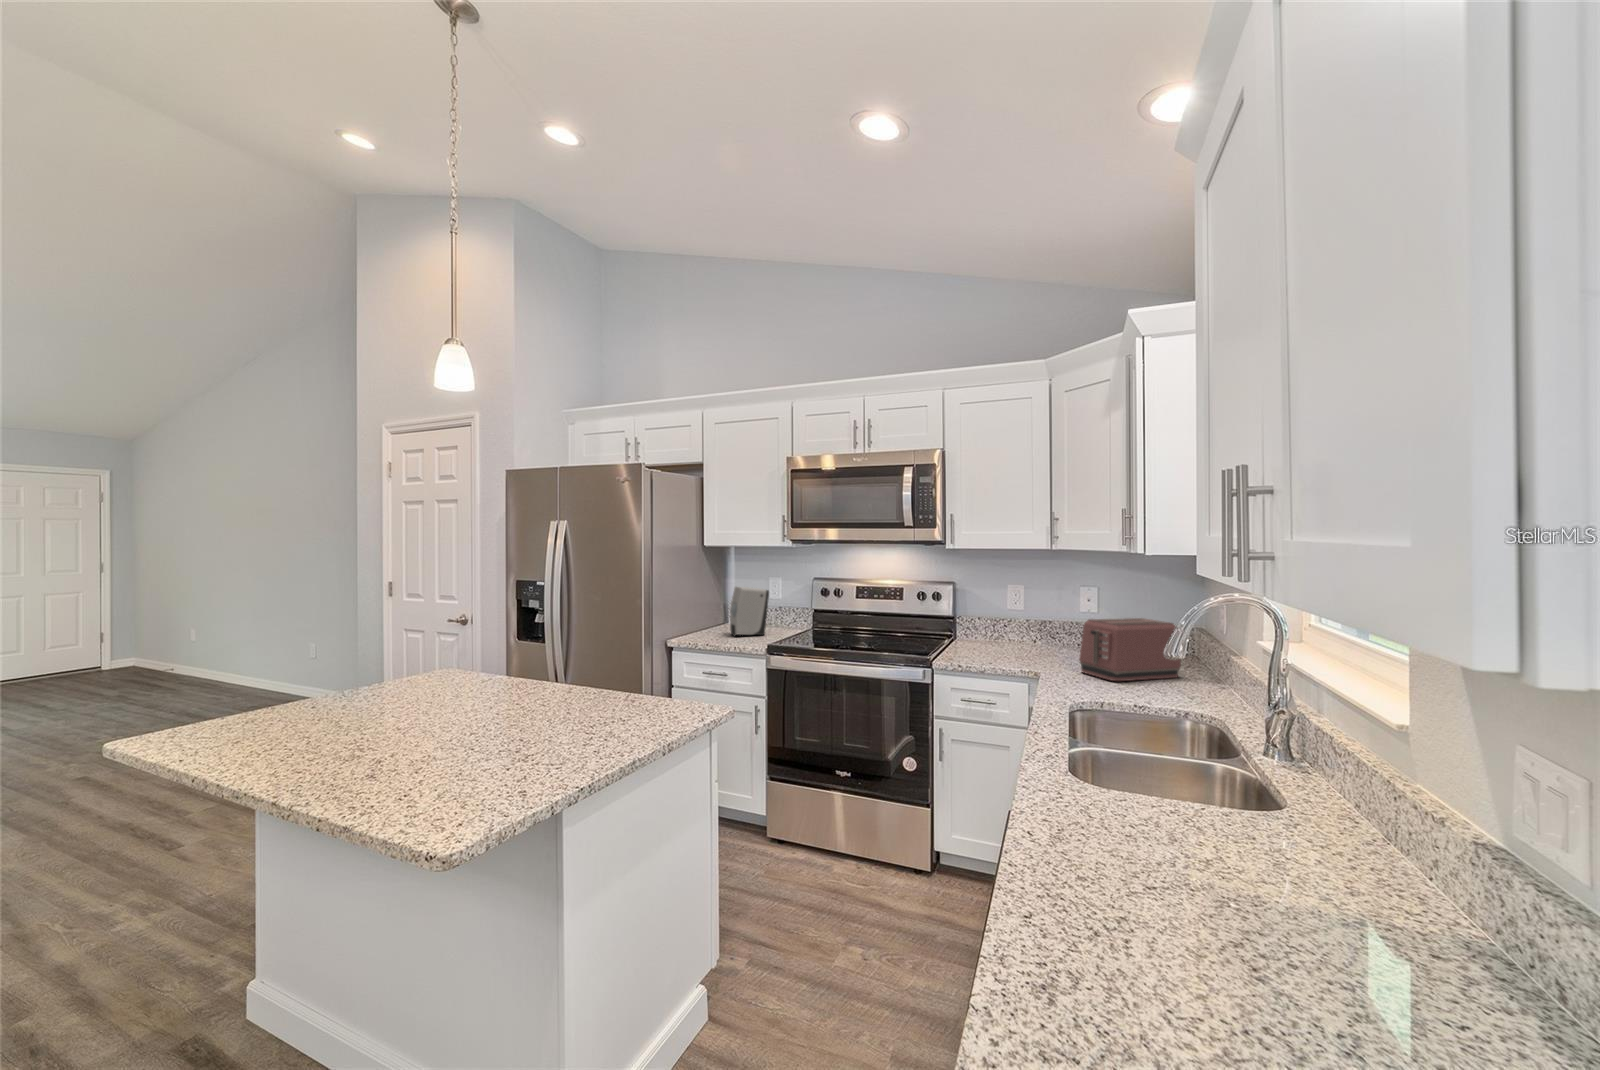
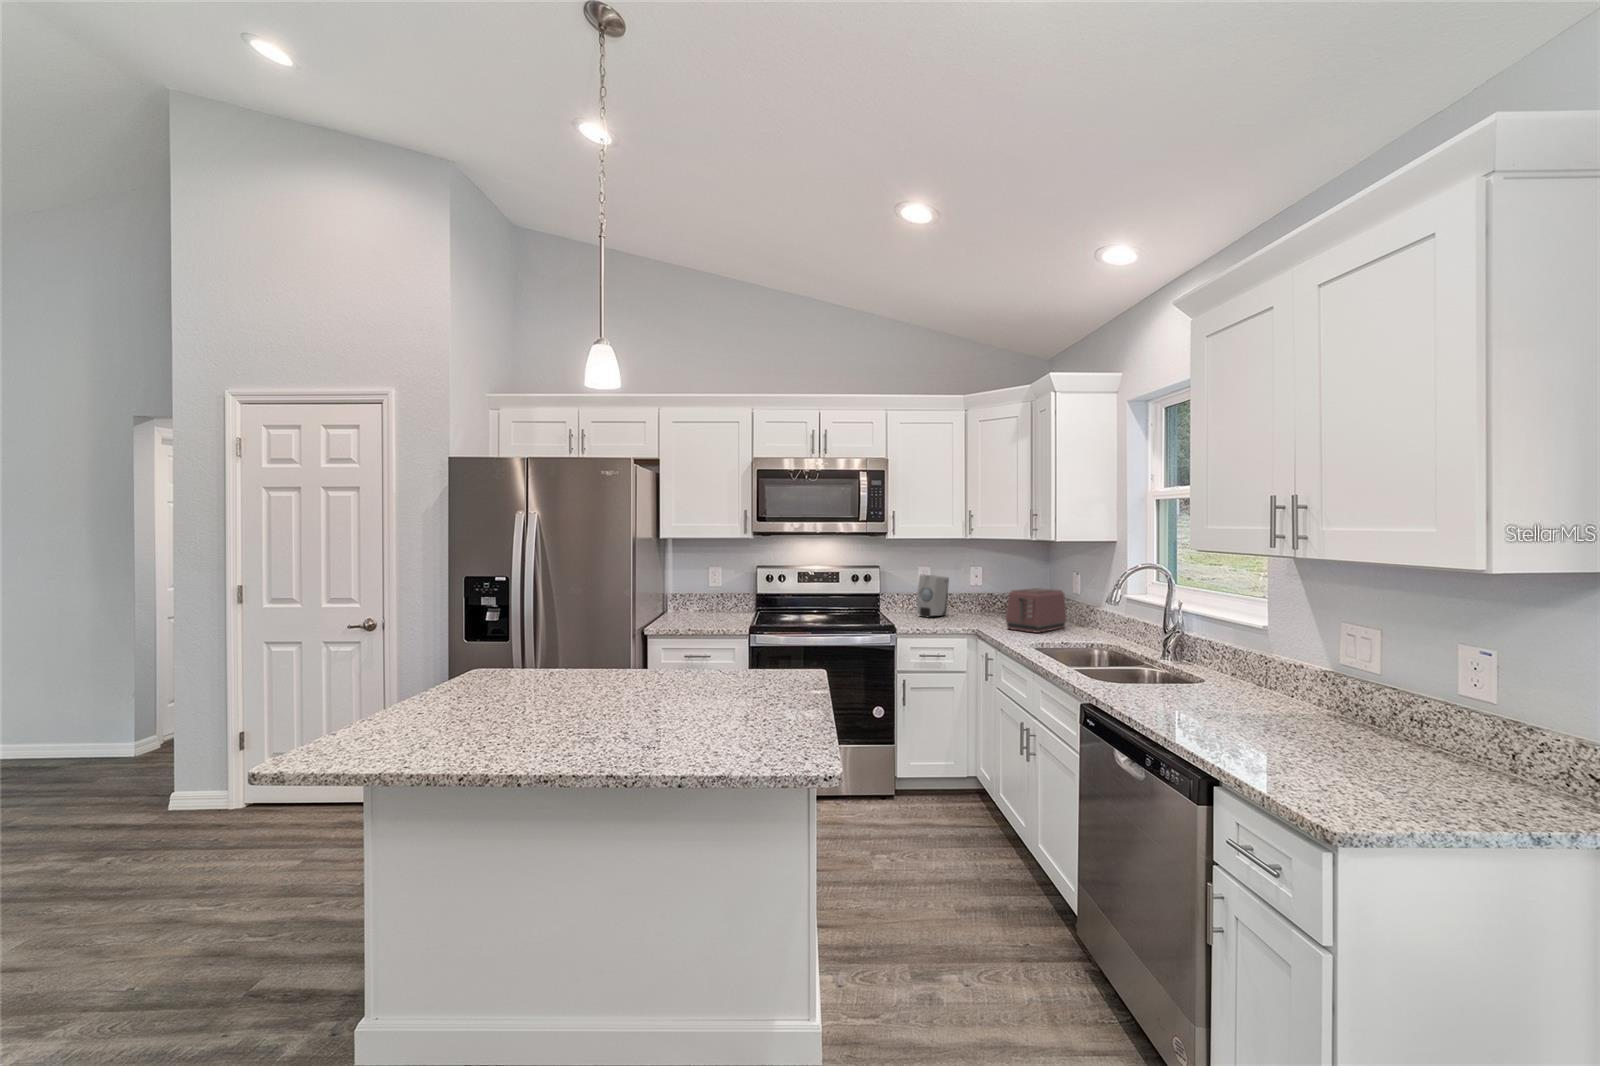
soap dispenser: present [730,587,769,636] -> present [917,574,949,617]

